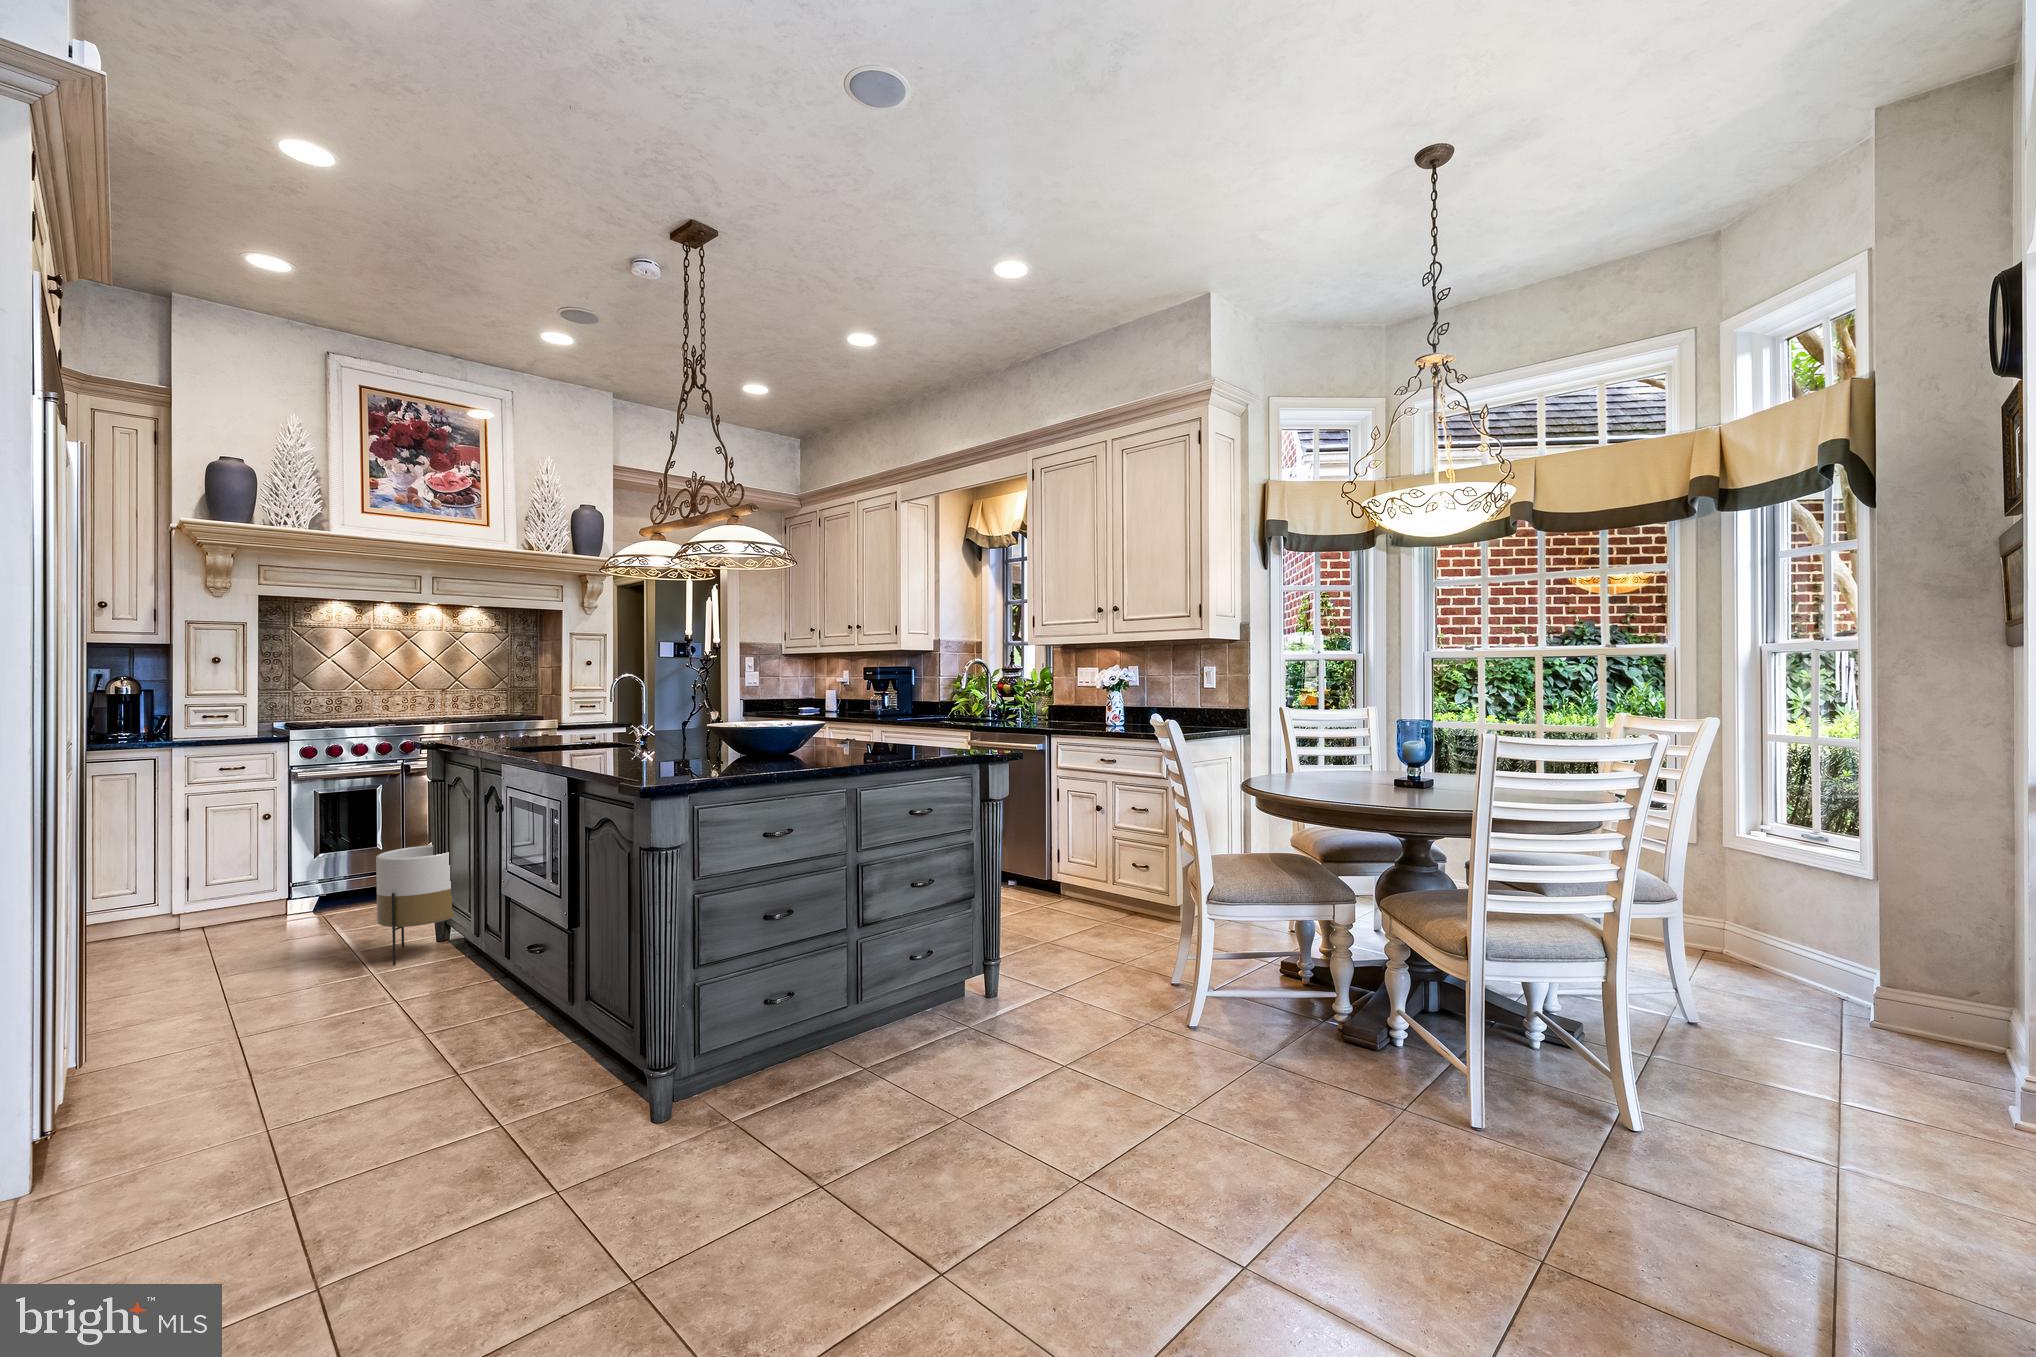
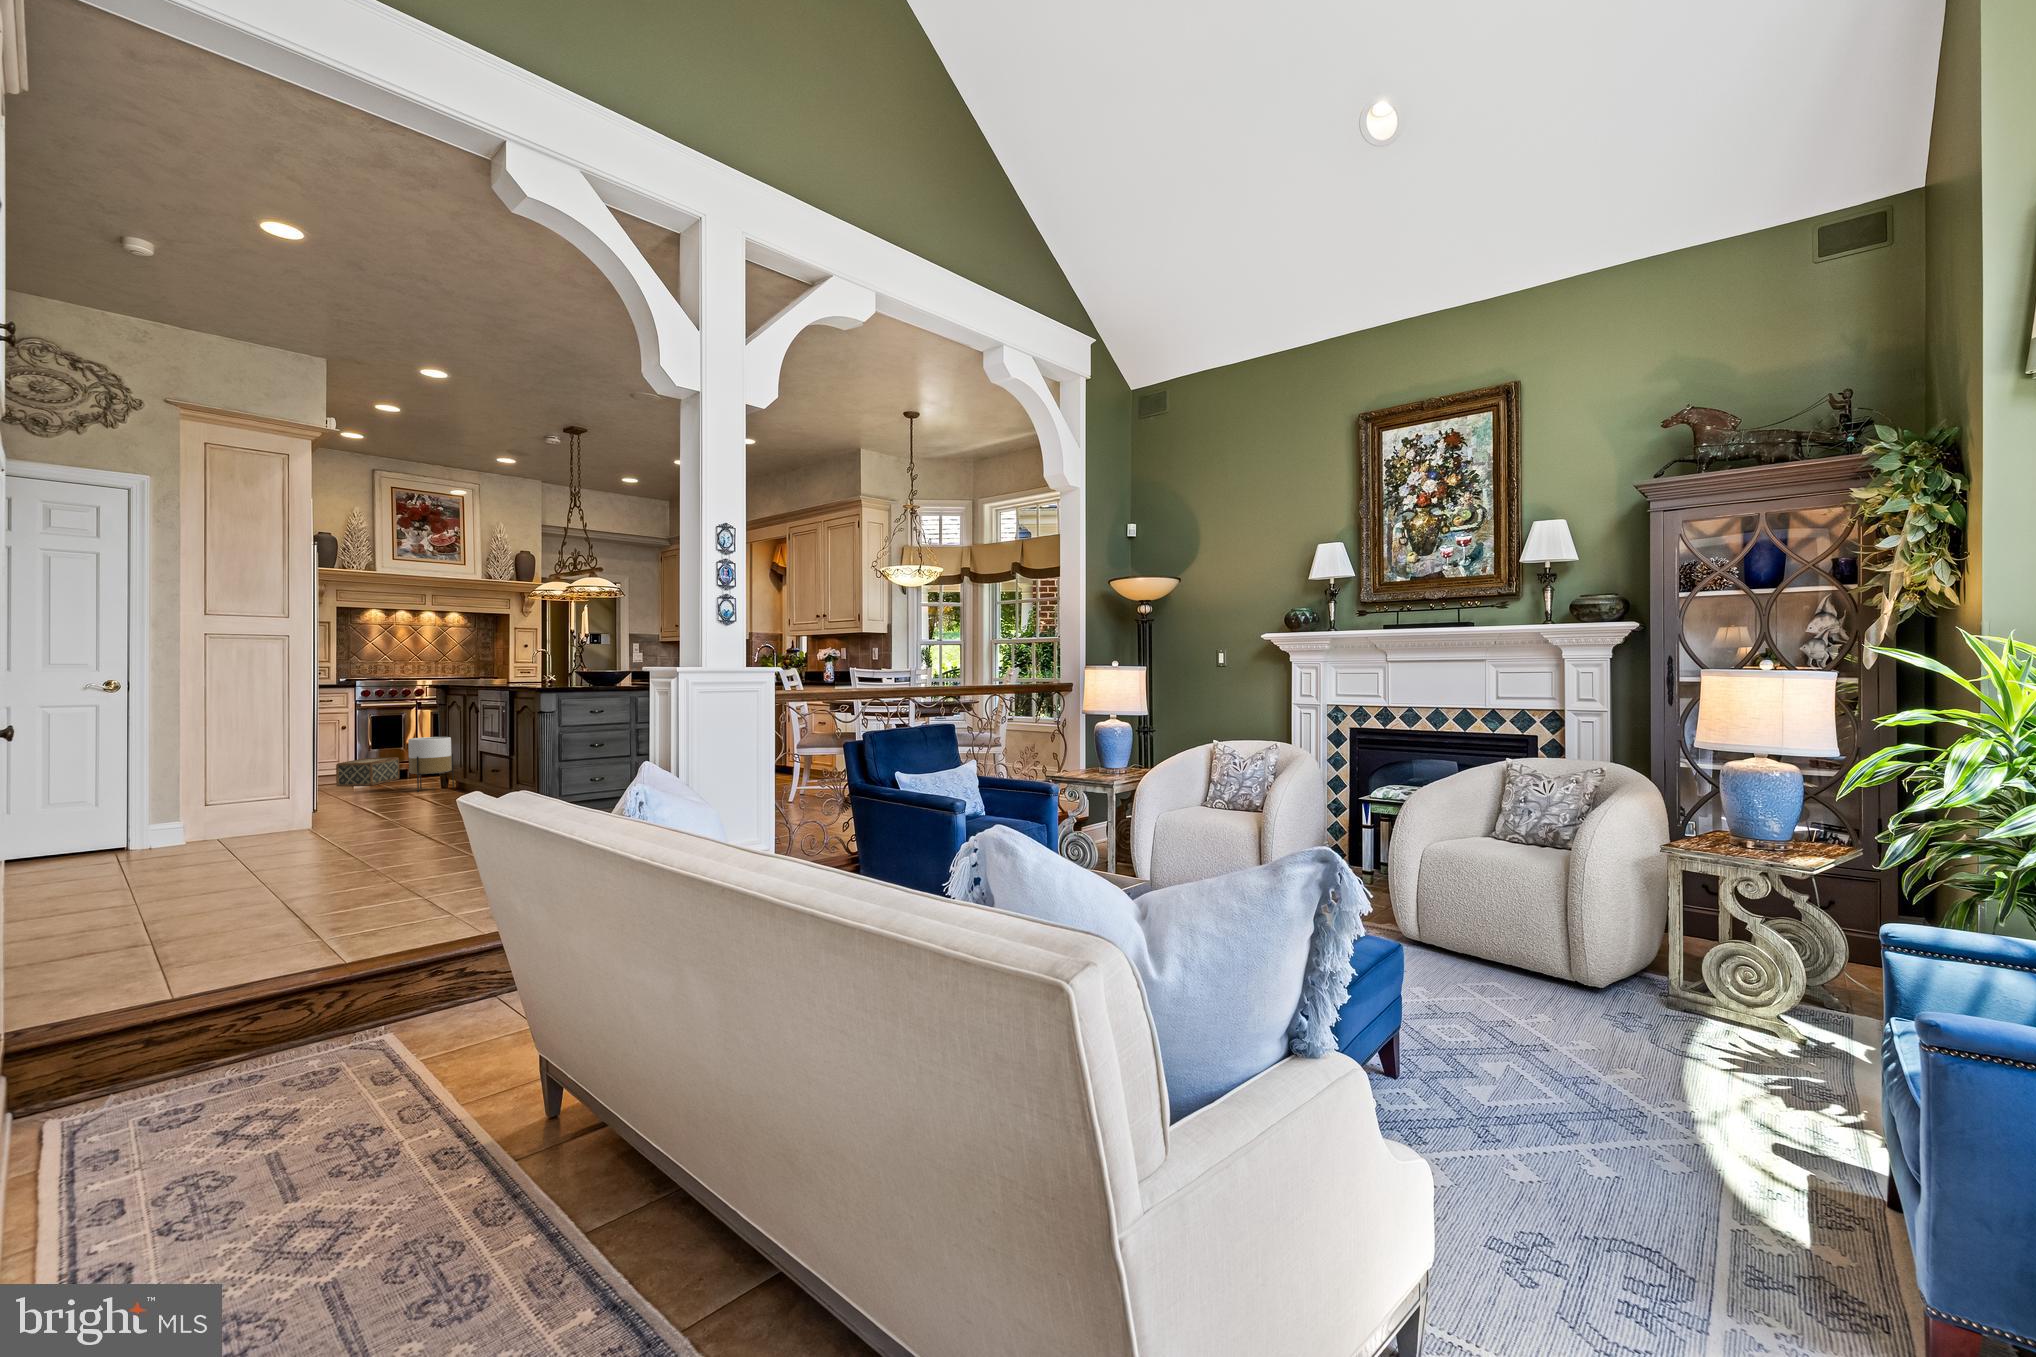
woven basket: none [246,866,372,935] -> present [336,757,399,786]

